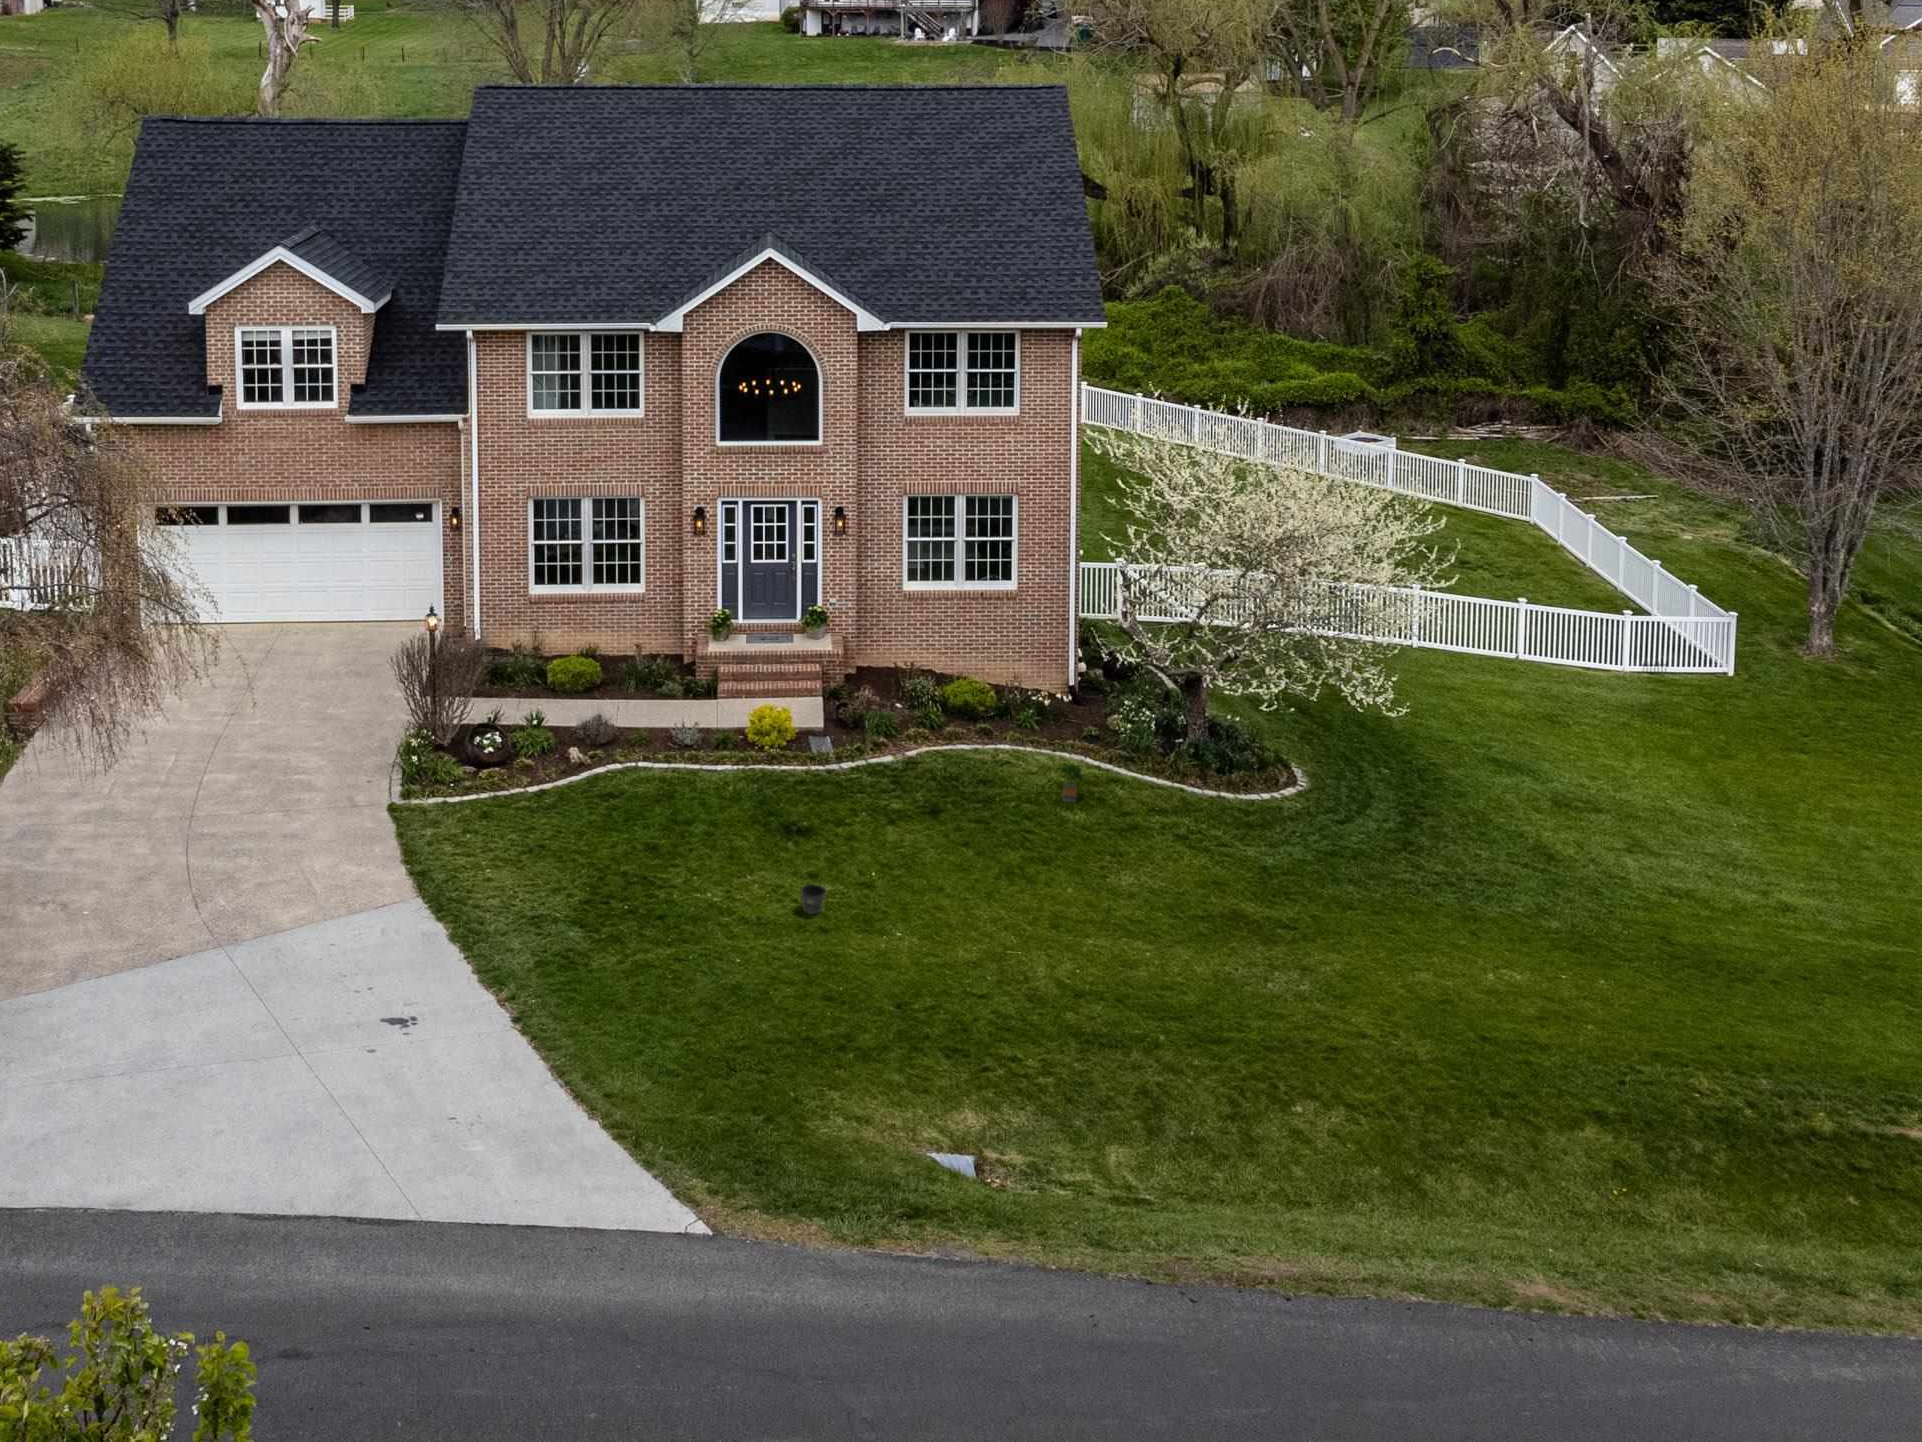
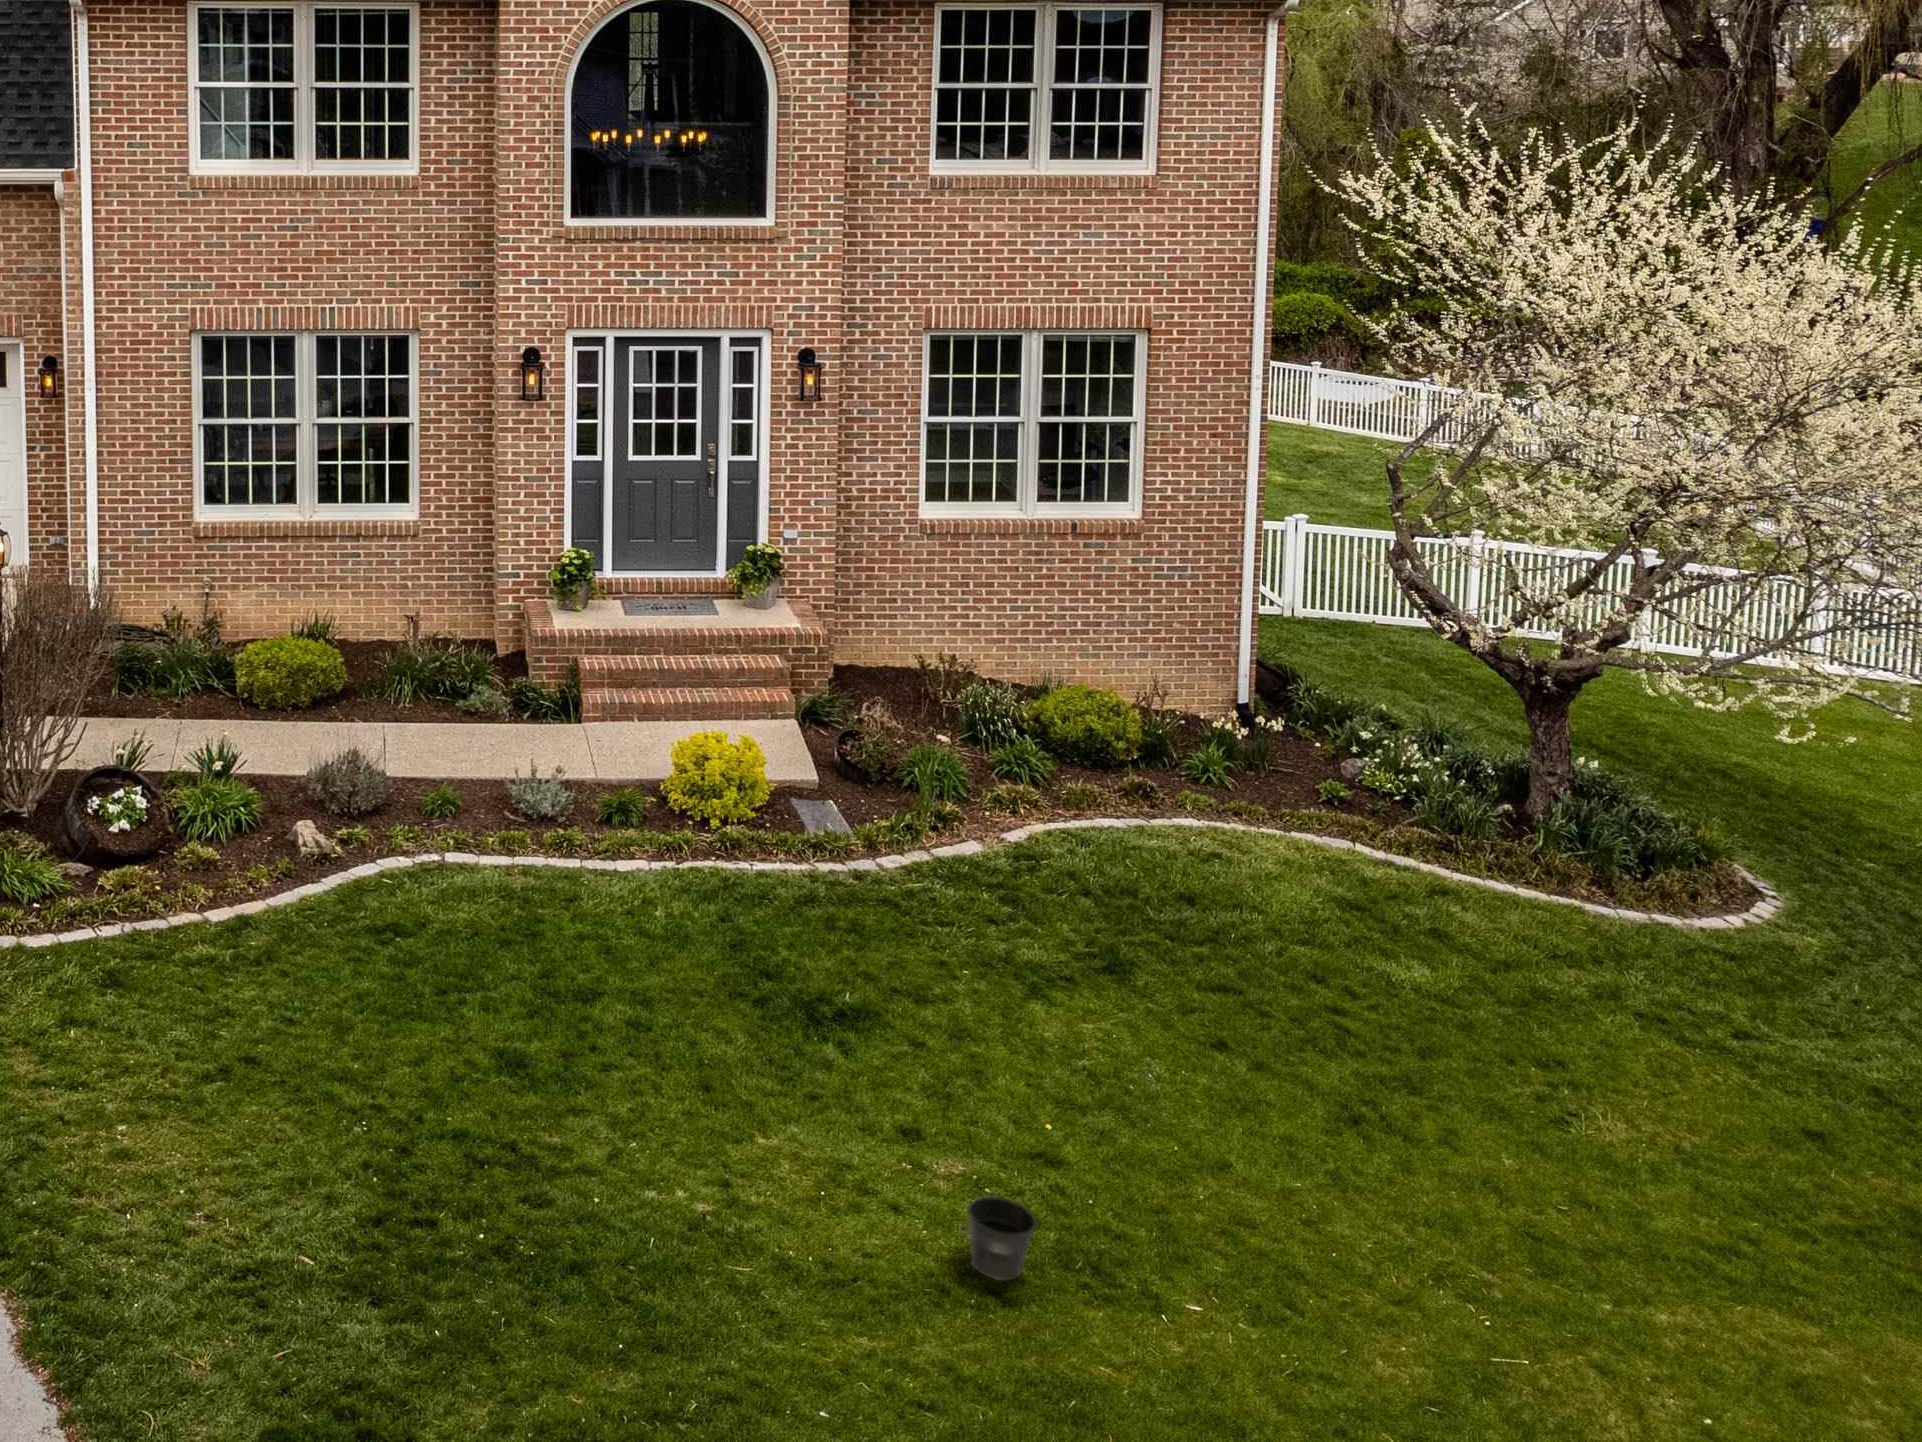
potted tree: present [1062,765,1083,802] -> none [1408,880,1473,968]

